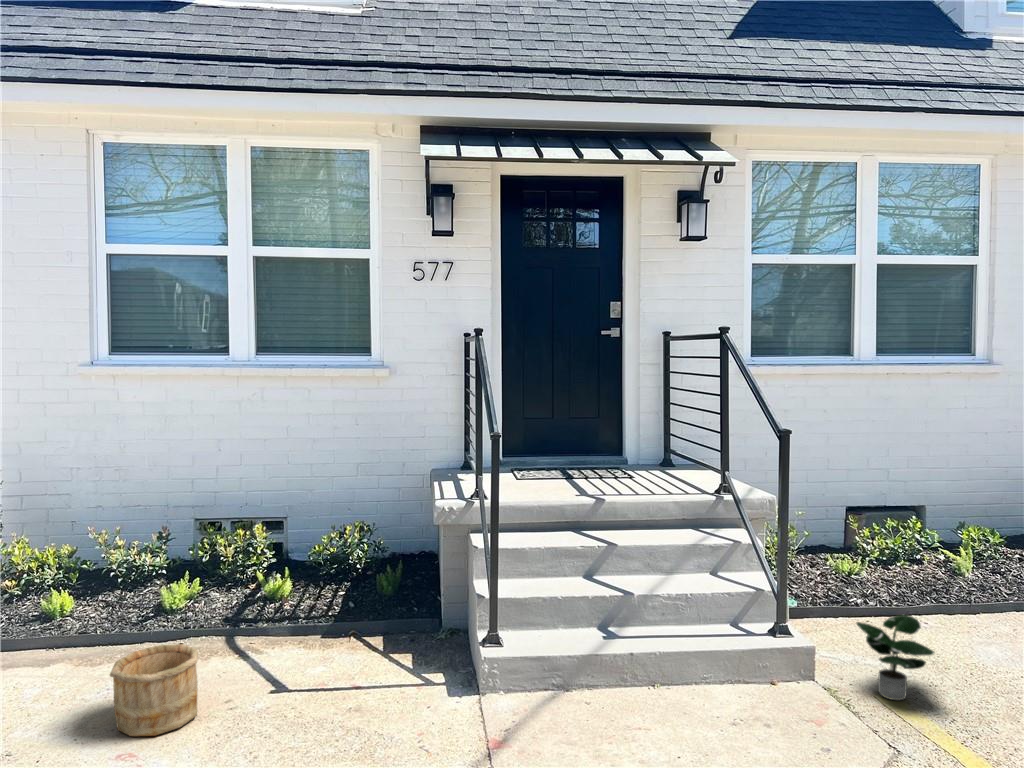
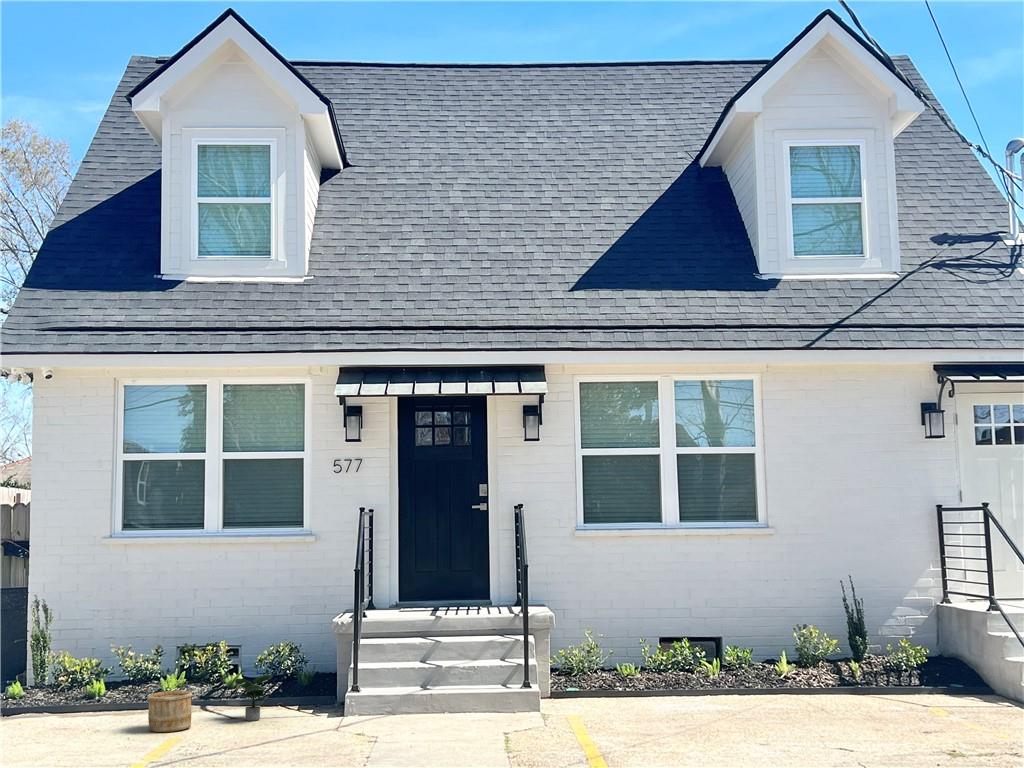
potted plant: present [857,615,934,700] -> present [234,675,273,721]

